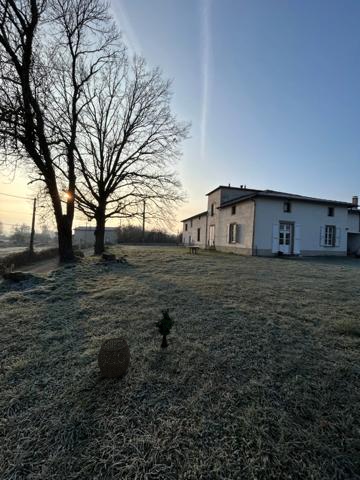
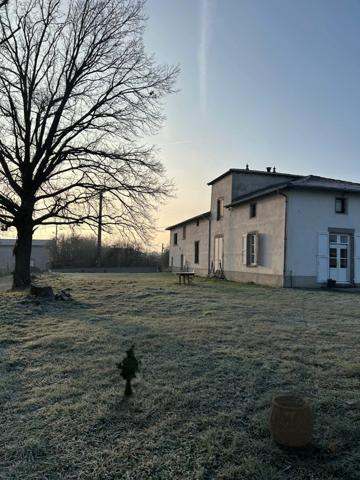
woven basket: present [98,338,130,377] -> present [268,395,314,447]

